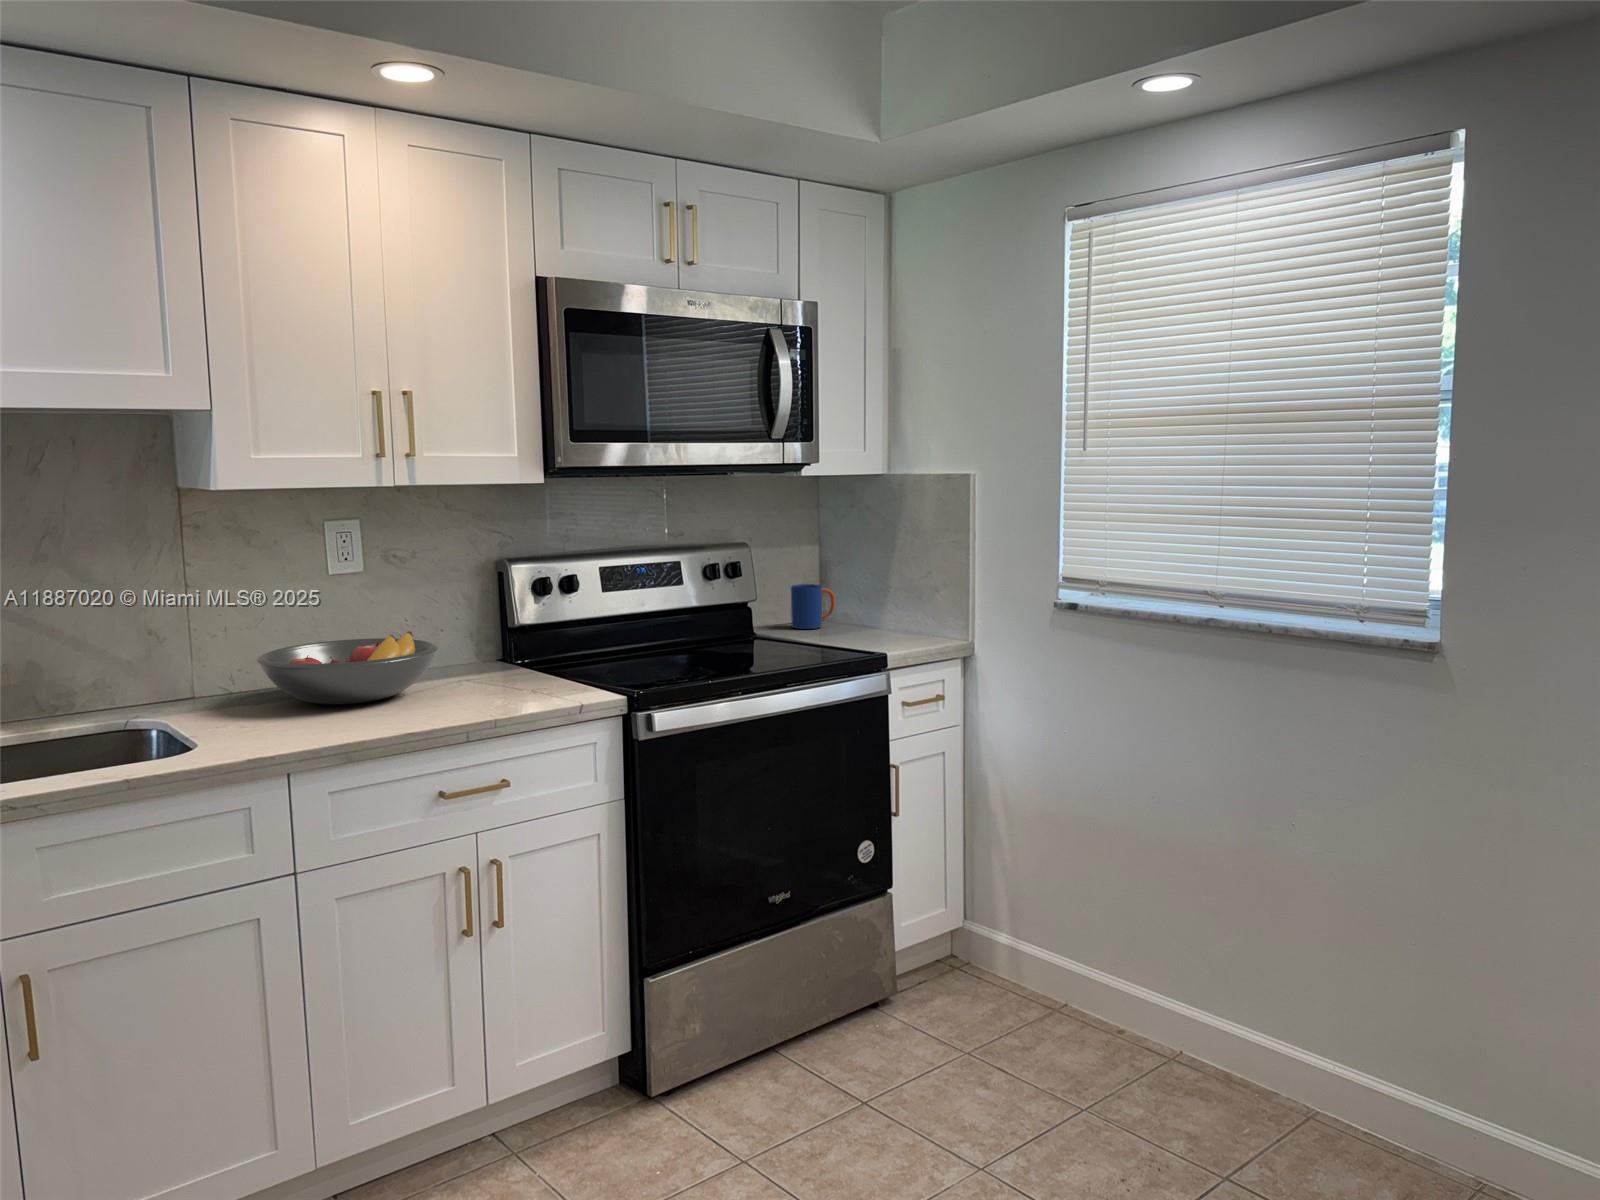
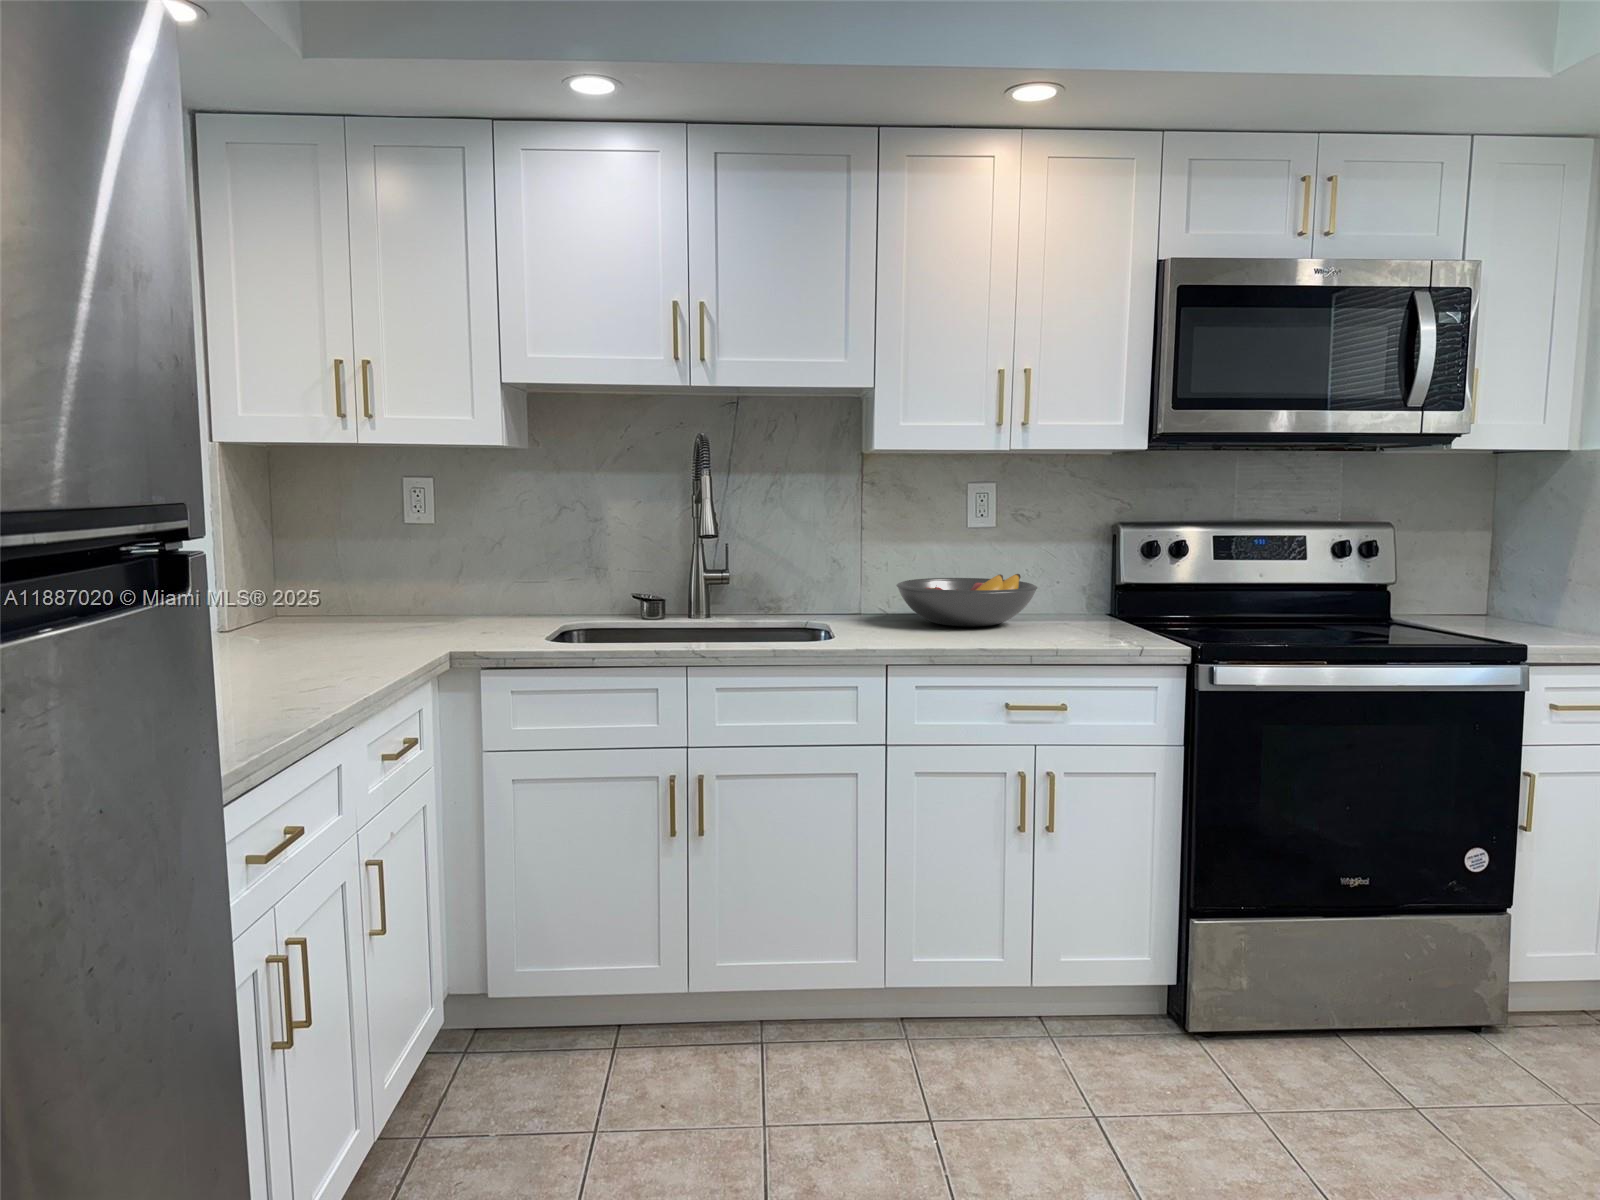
mug: present [791,584,835,629] -> none [1443,571,1500,619]

